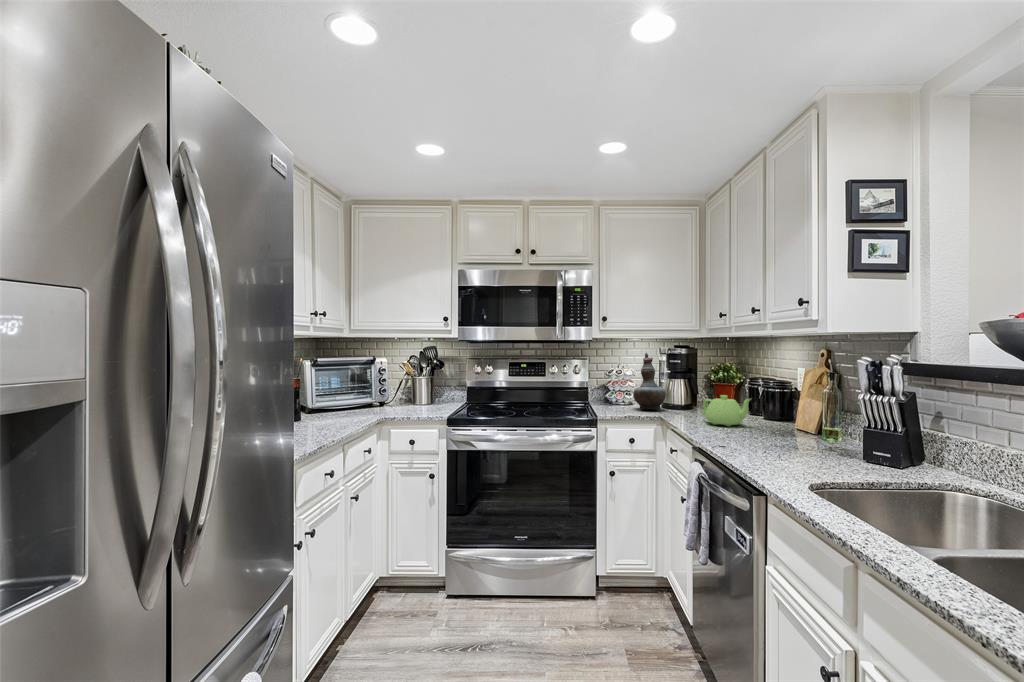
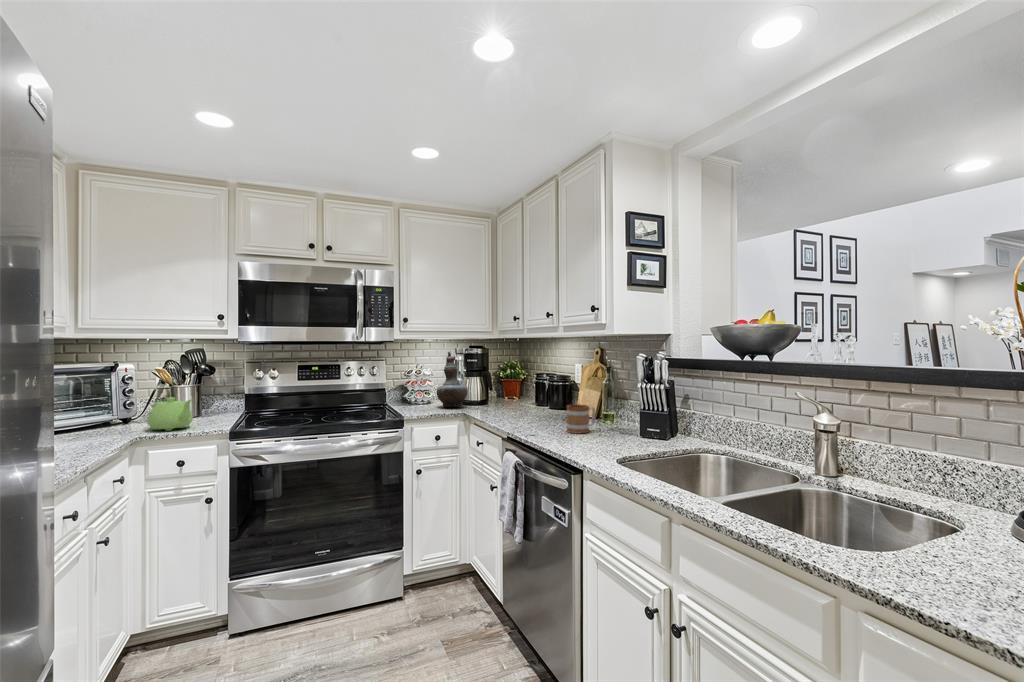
teapot: present [702,395,751,426] -> present [147,397,193,431]
mug: none [768,415,809,451] -> present [567,404,595,434]

